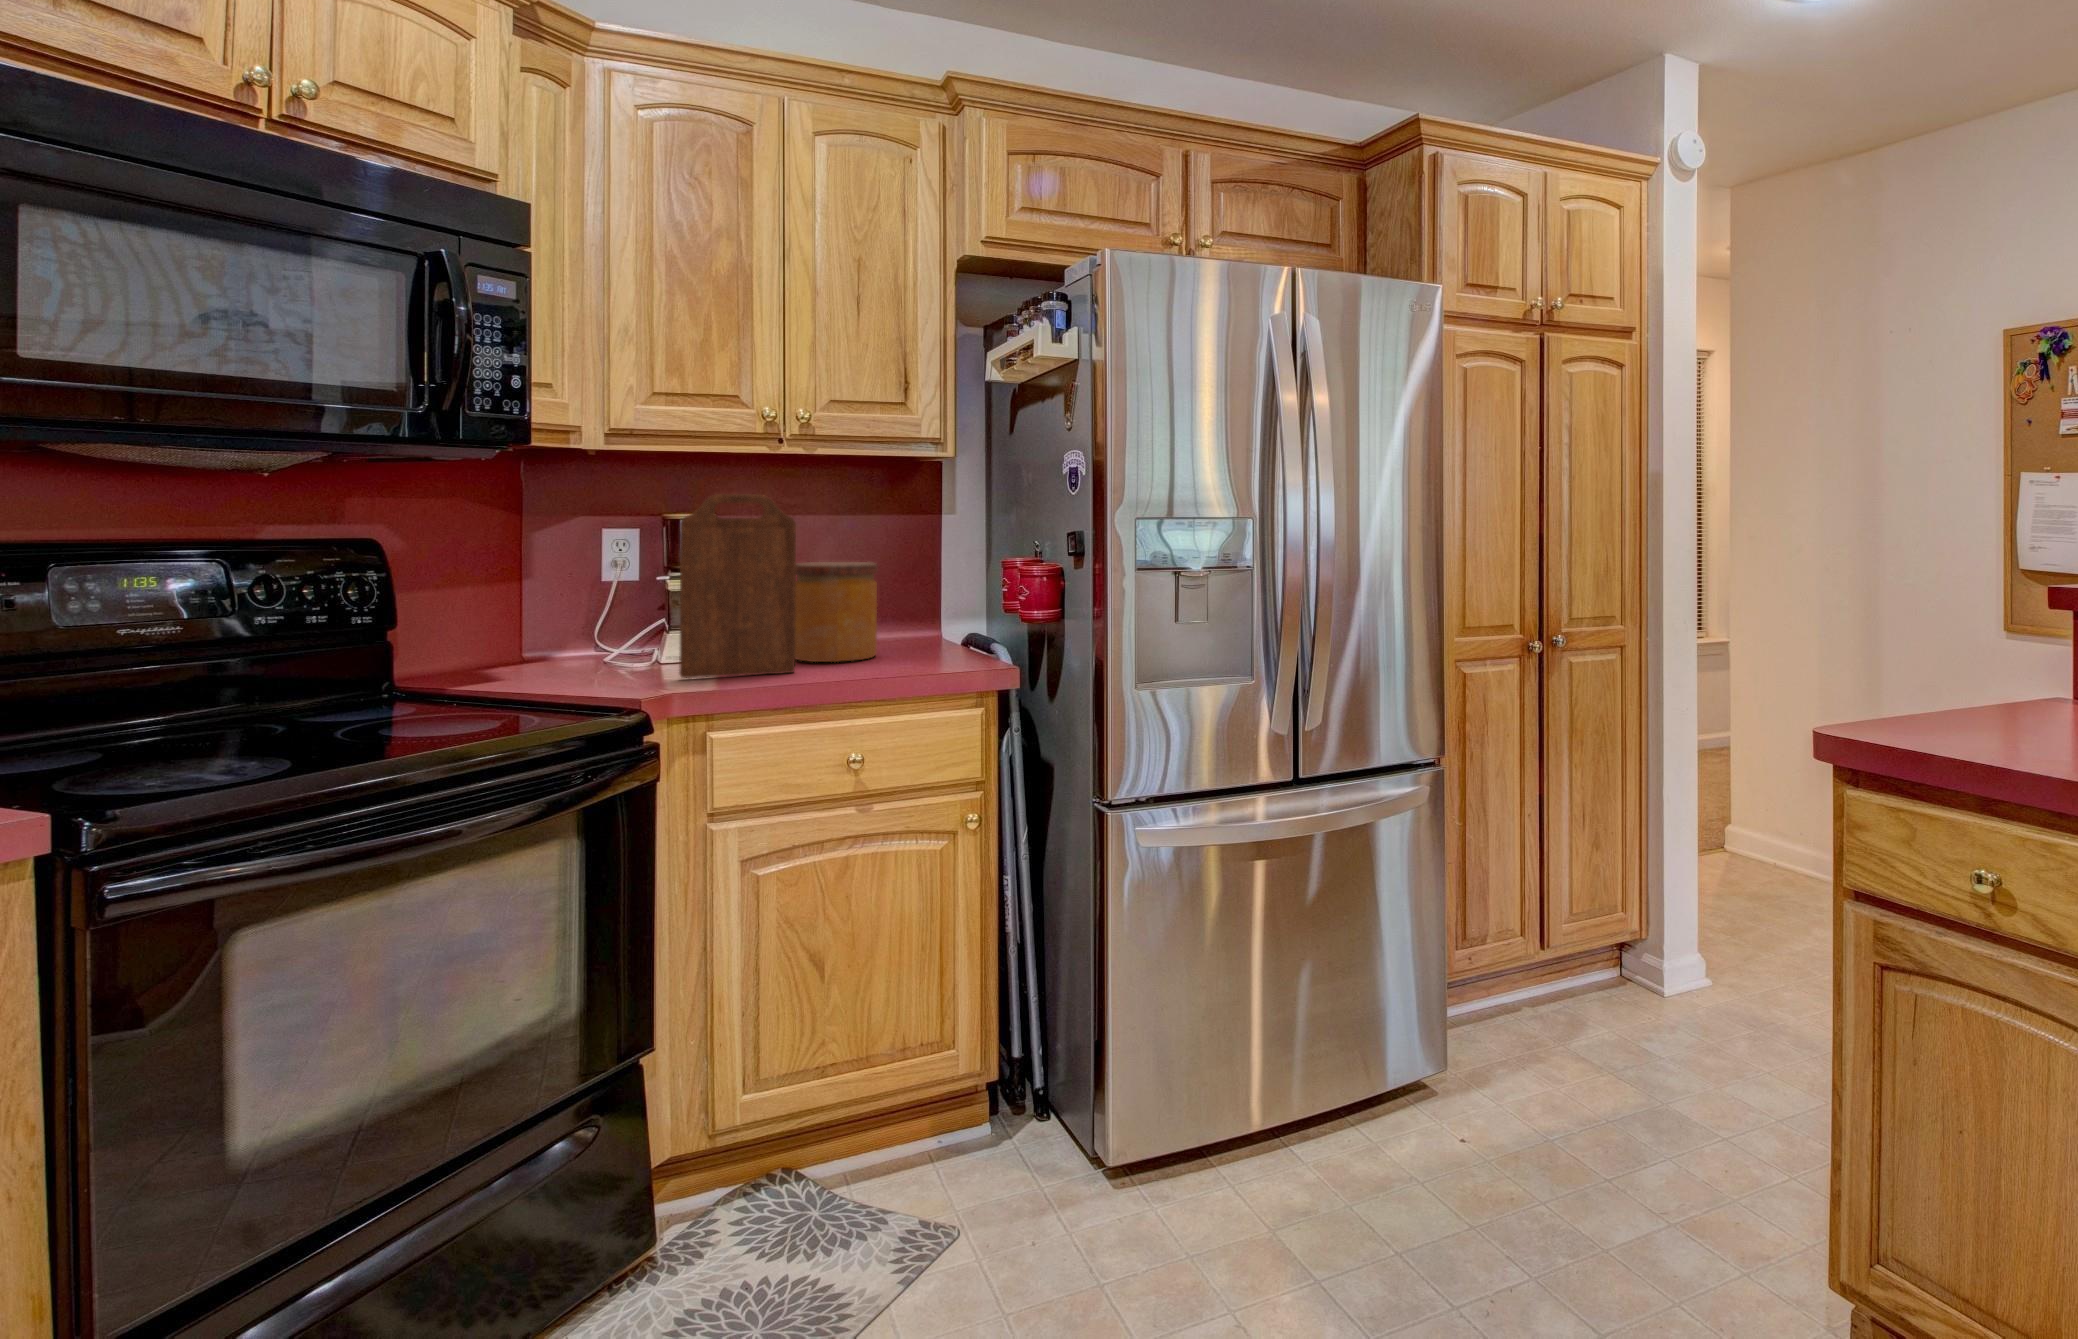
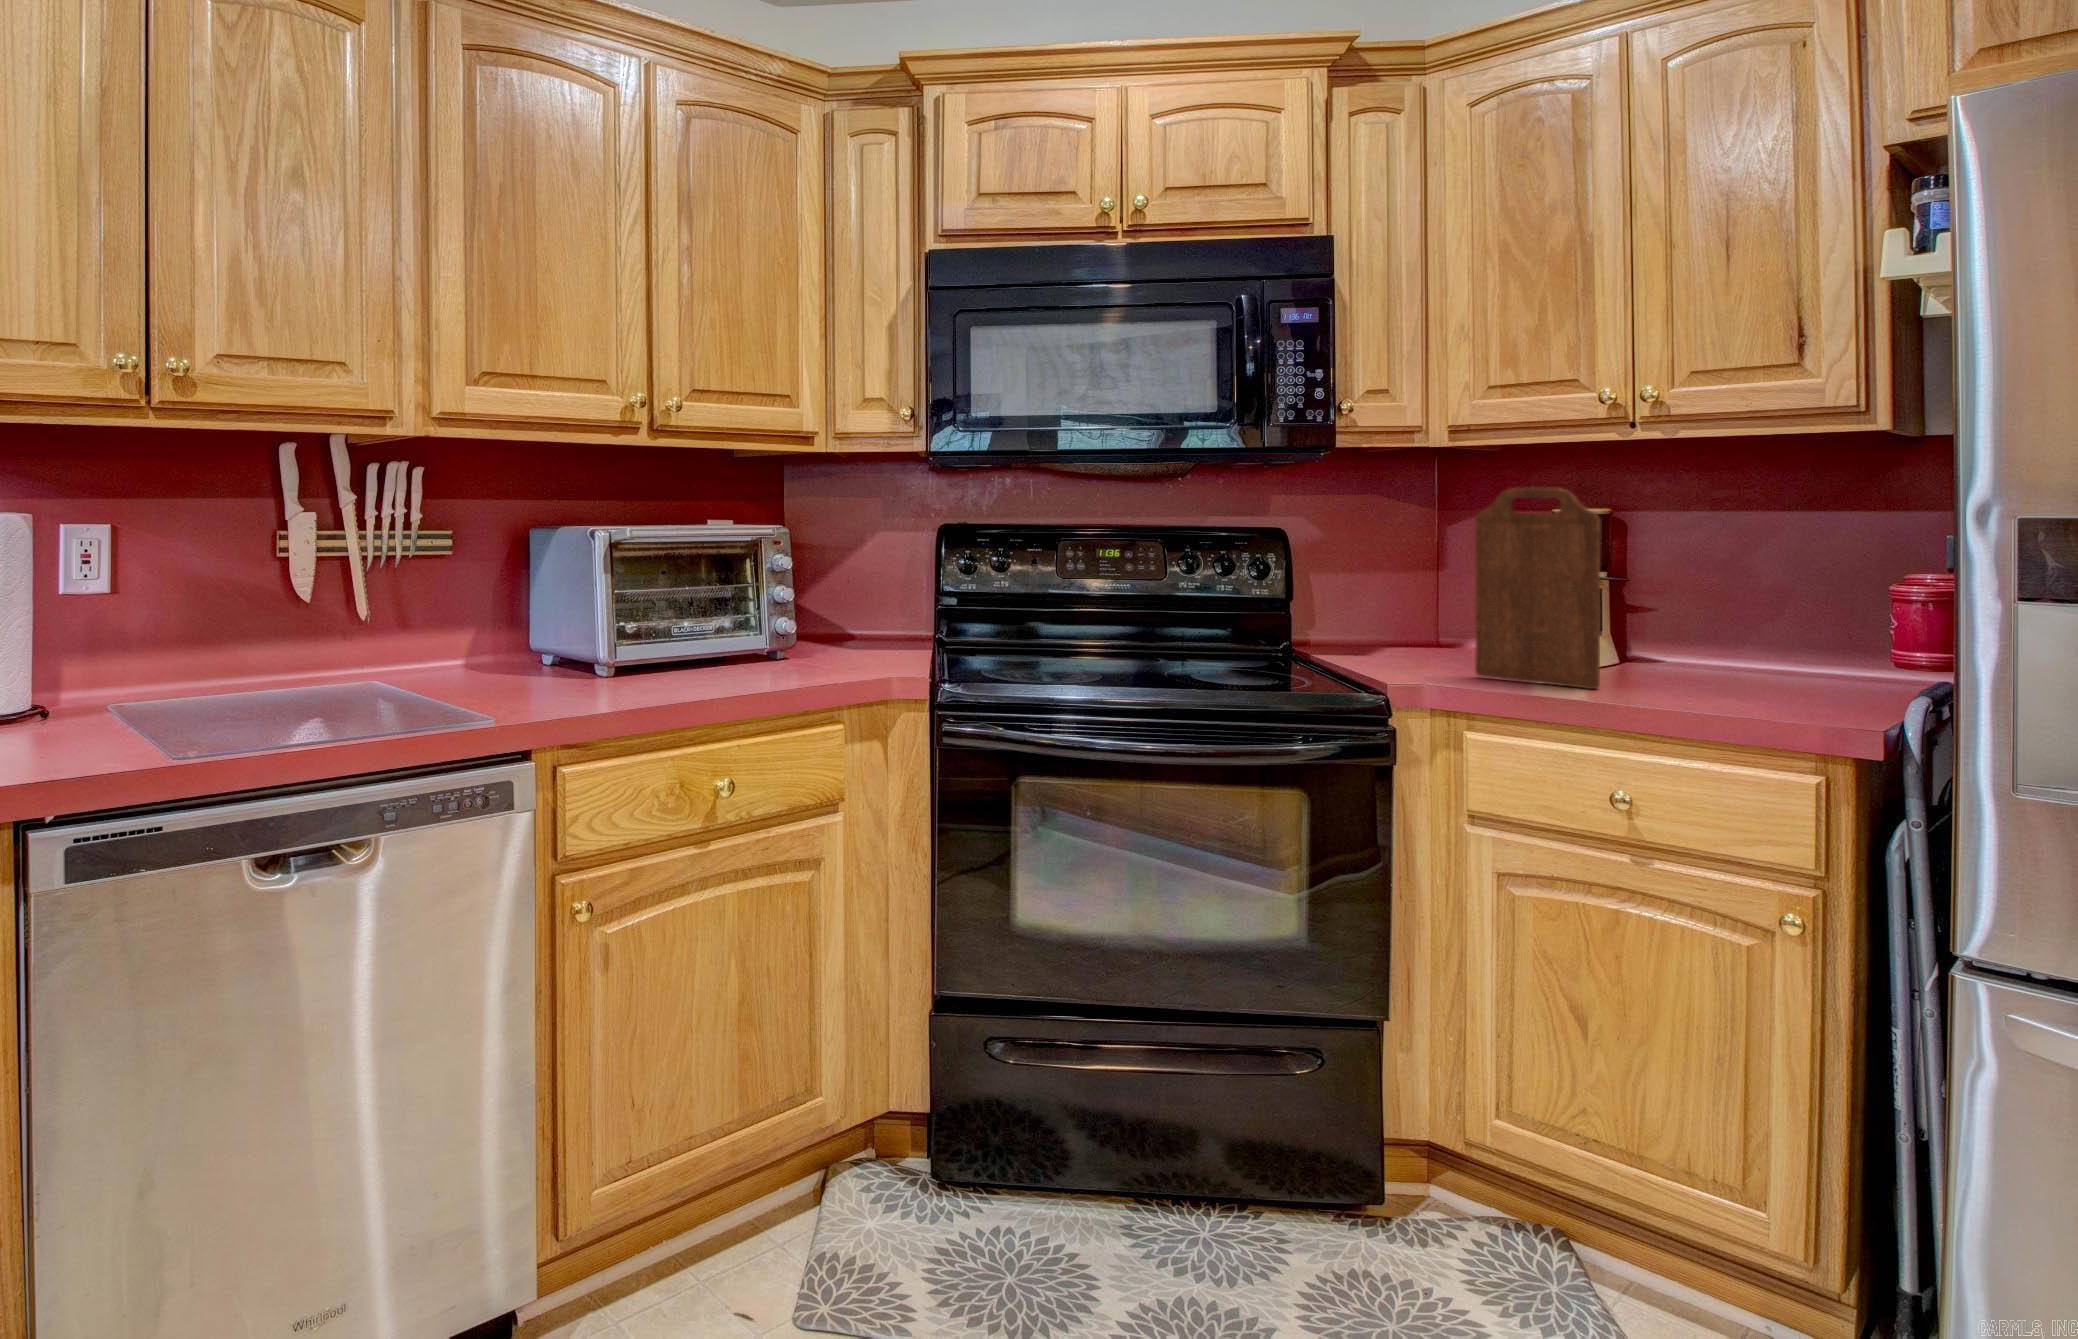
jar: present [795,562,877,662] -> none [1638,564,1757,689]

